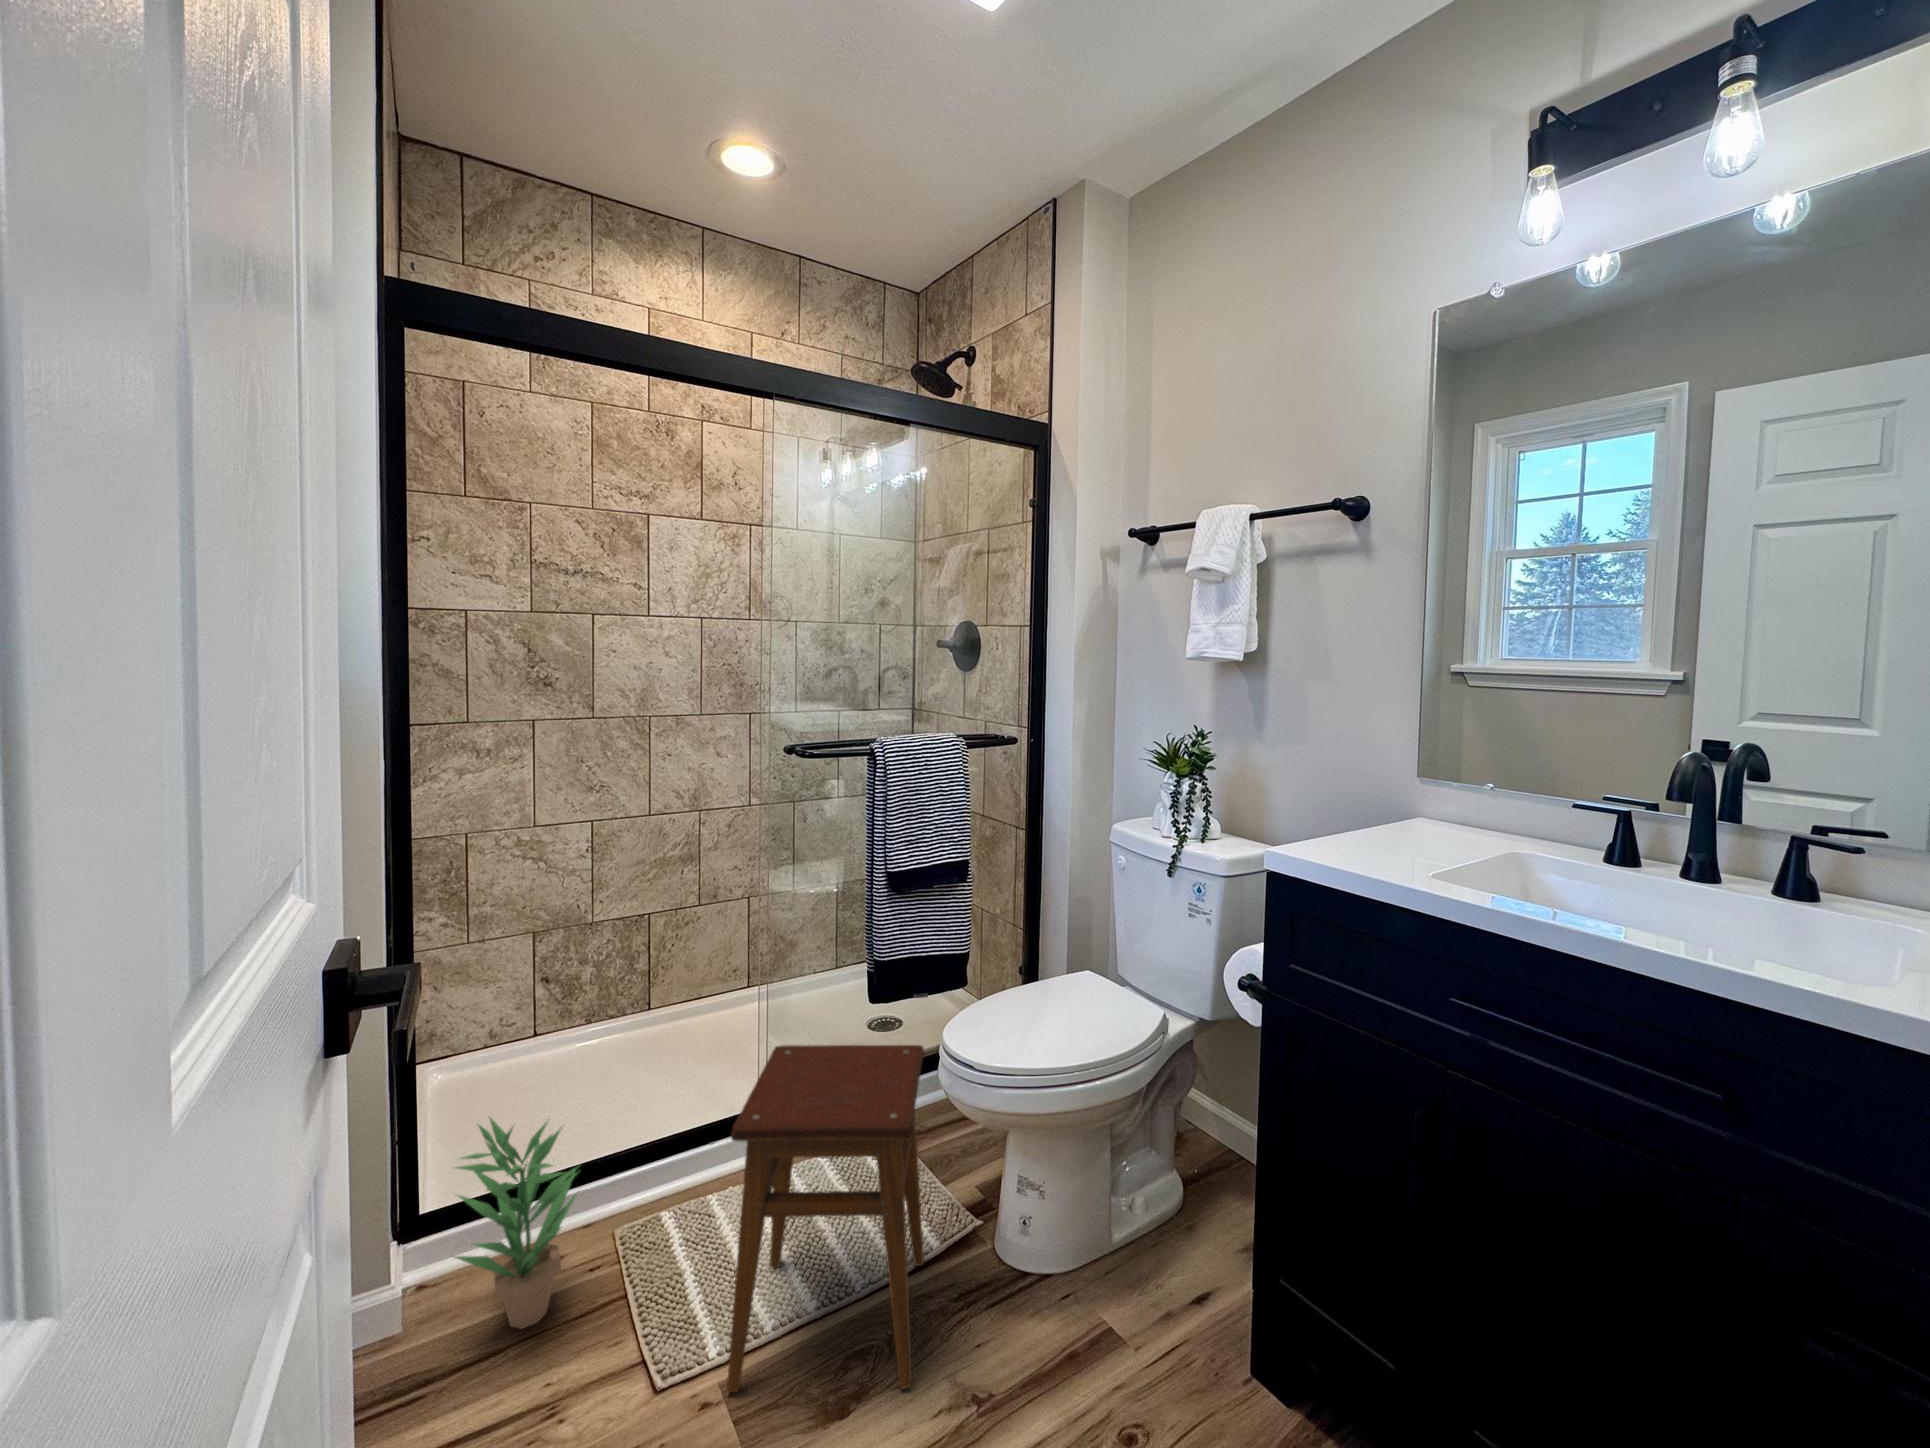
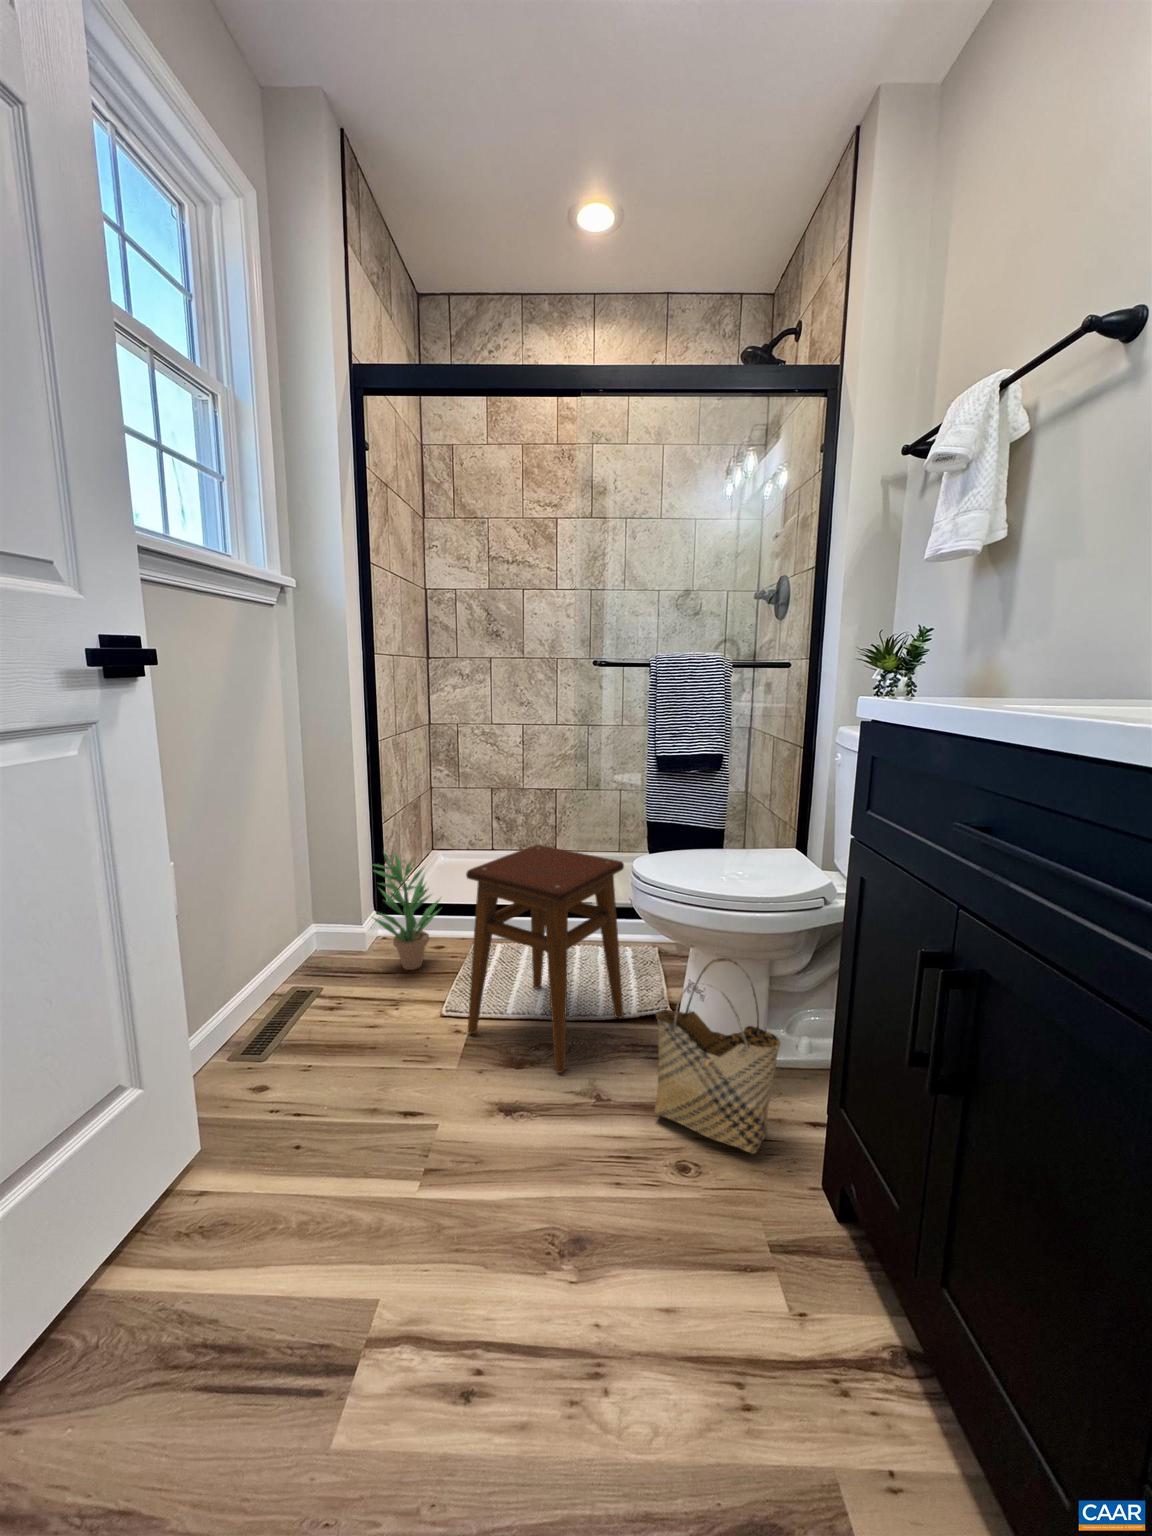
woven basket: none [1047,1145,1189,1383] -> present [654,958,780,1153]

